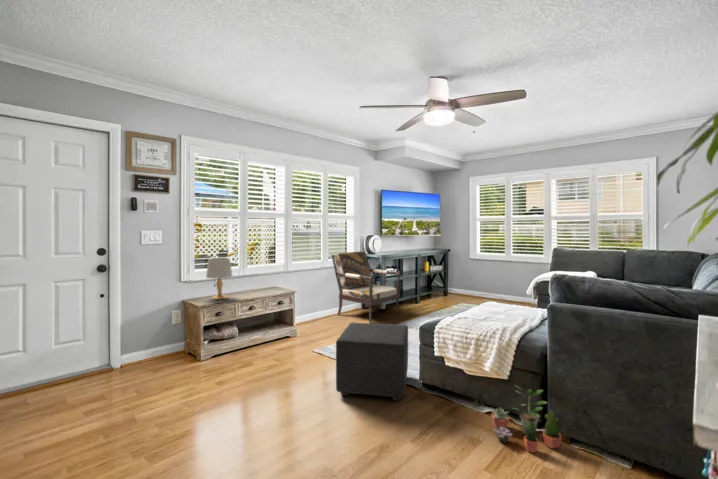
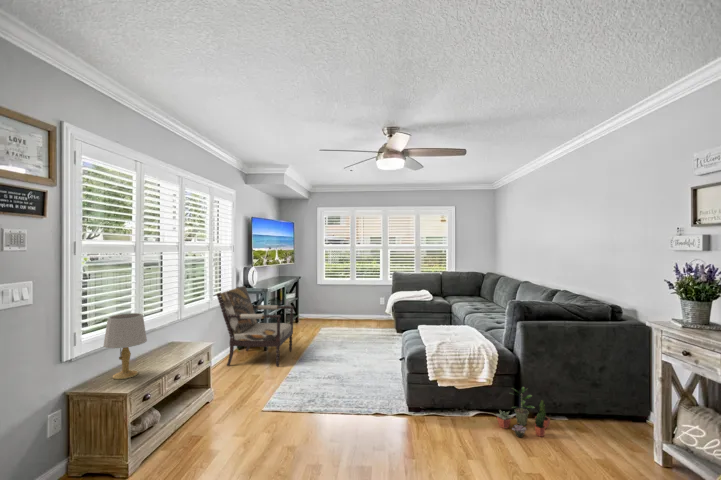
ottoman: present [336,323,408,401] -> none [338,359,427,450]

